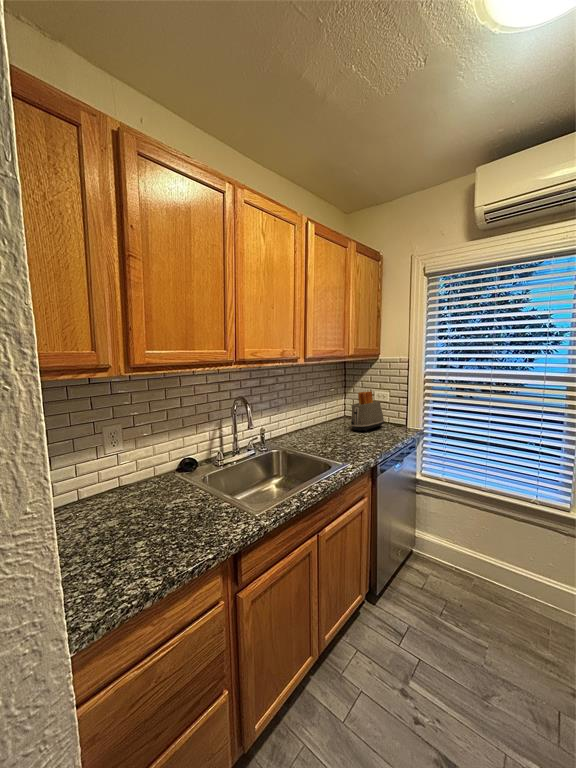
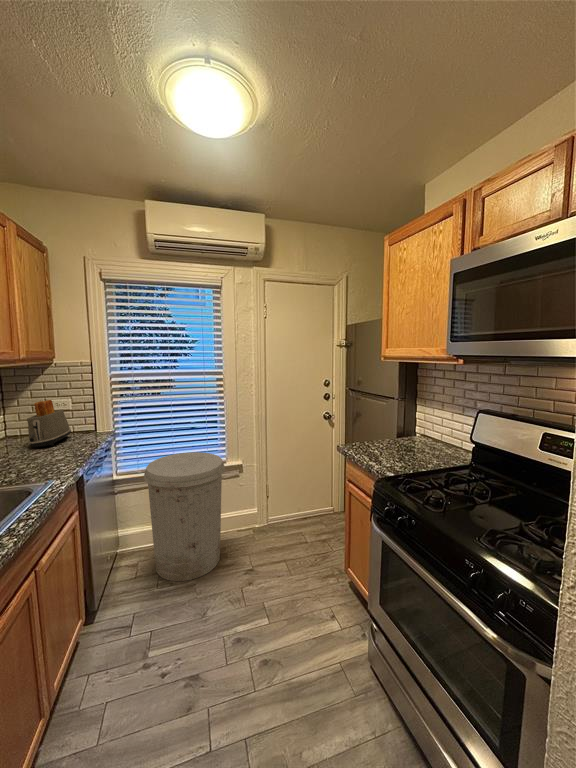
trash can: none [442,472,559,642] -> present [144,452,225,581]

